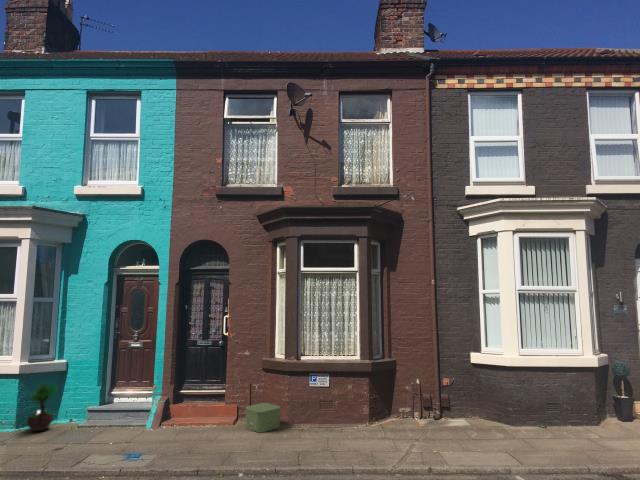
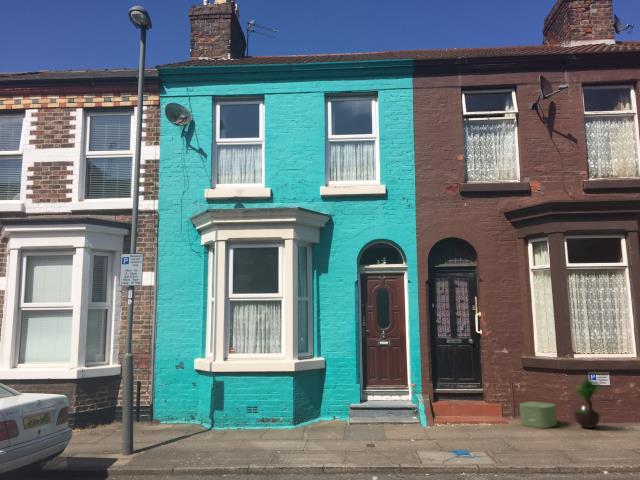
potted tree: present [27,384,56,431] -> present [574,378,601,428]

